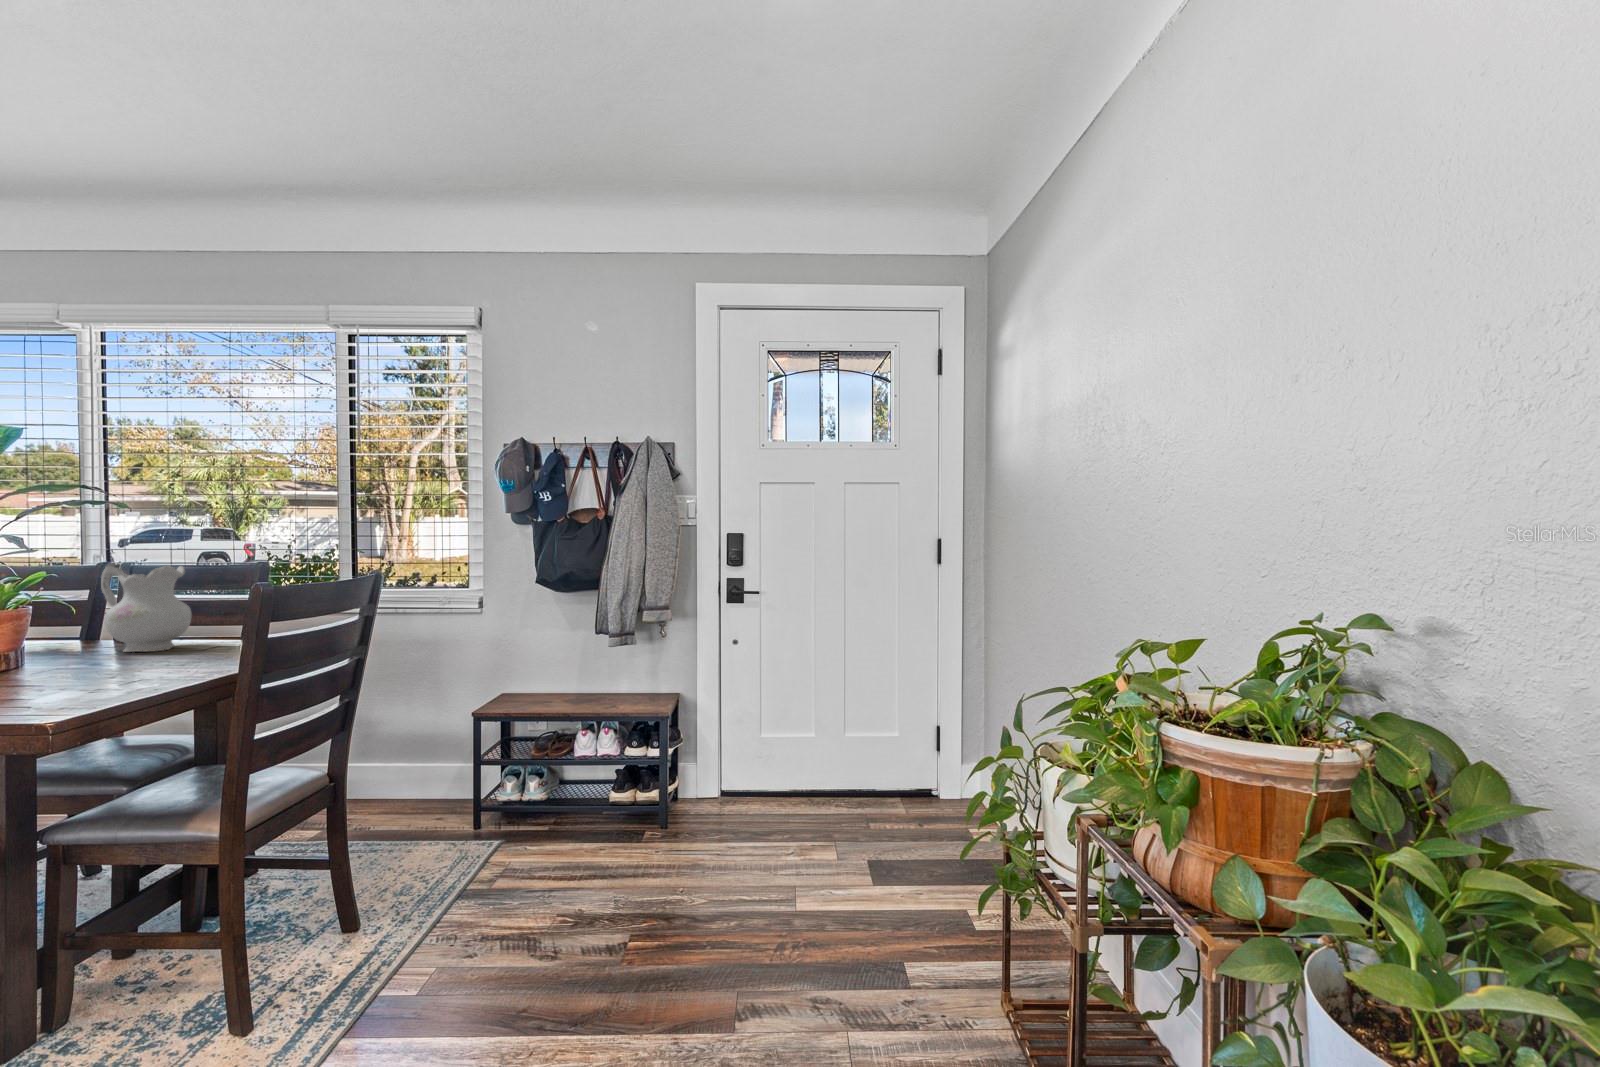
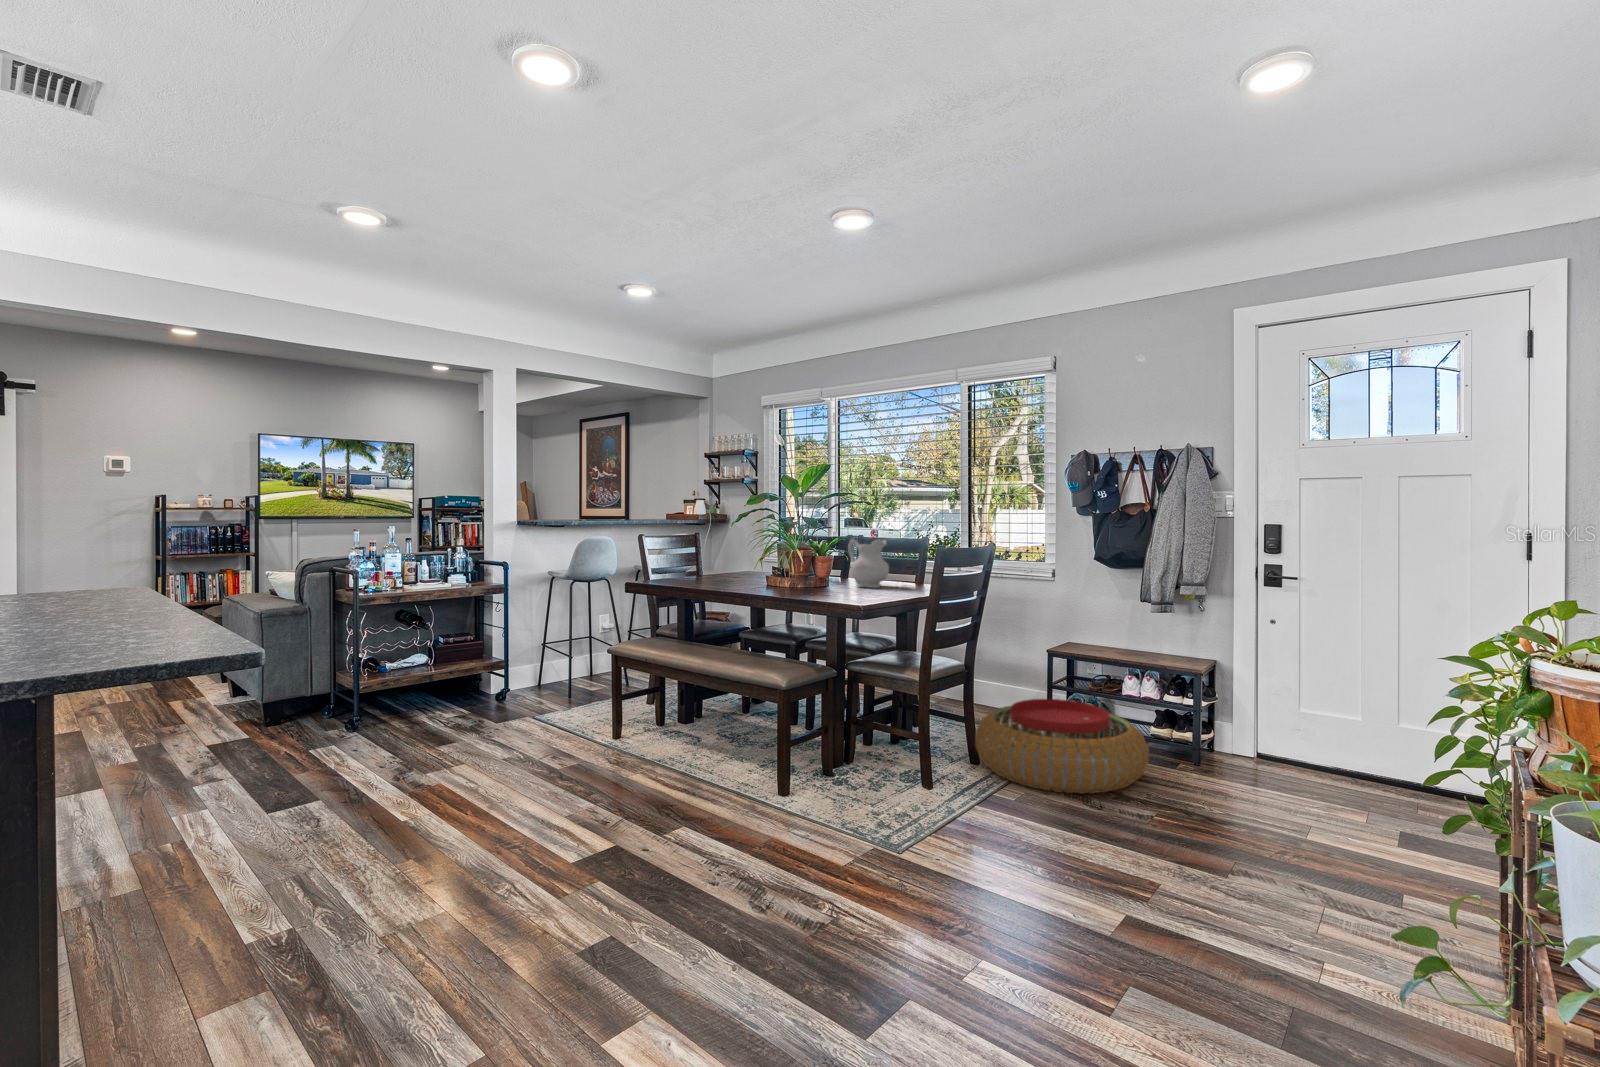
pouf: none [353,786,615,949] -> present [975,699,1149,794]

